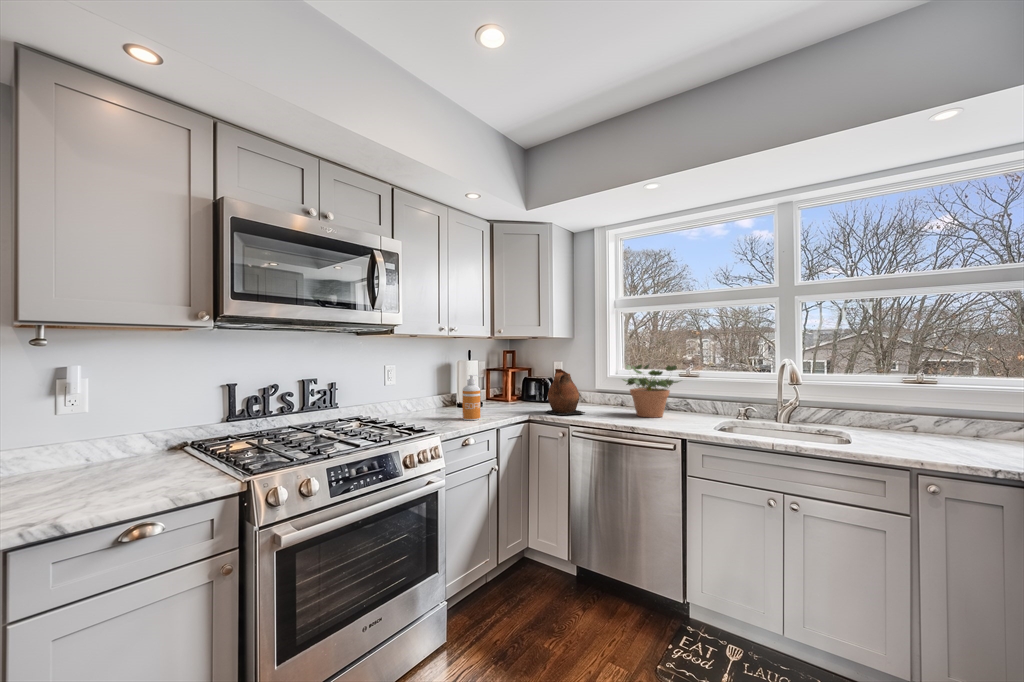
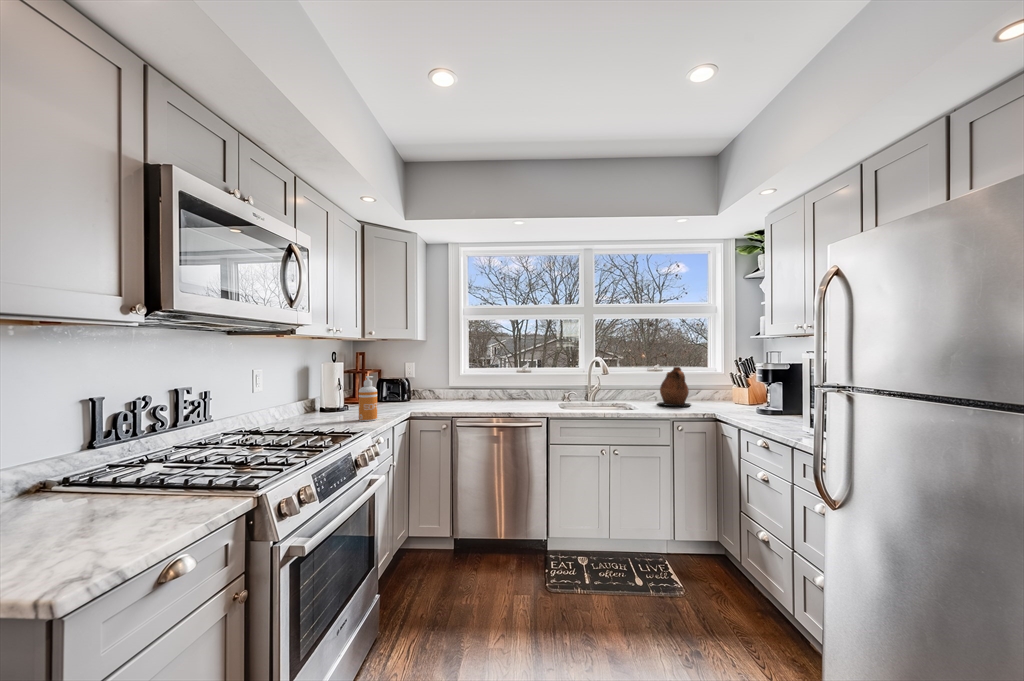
potted plant: present [623,365,679,418] -> none [483,363,531,406]
ceramic pitcher: present [546,369,585,415] -> present [657,367,691,406]

